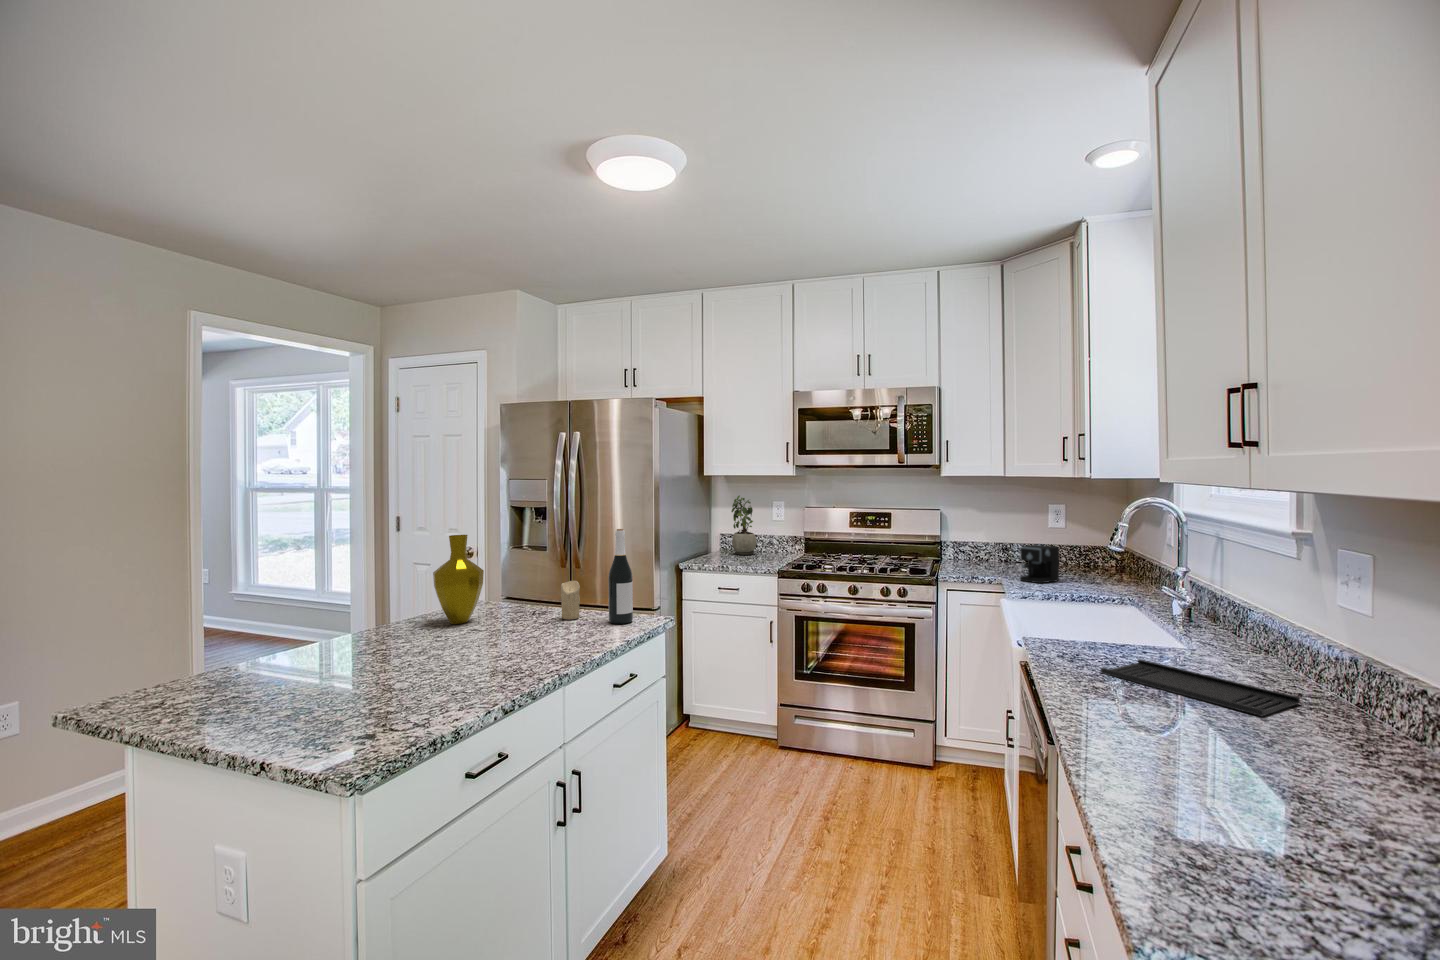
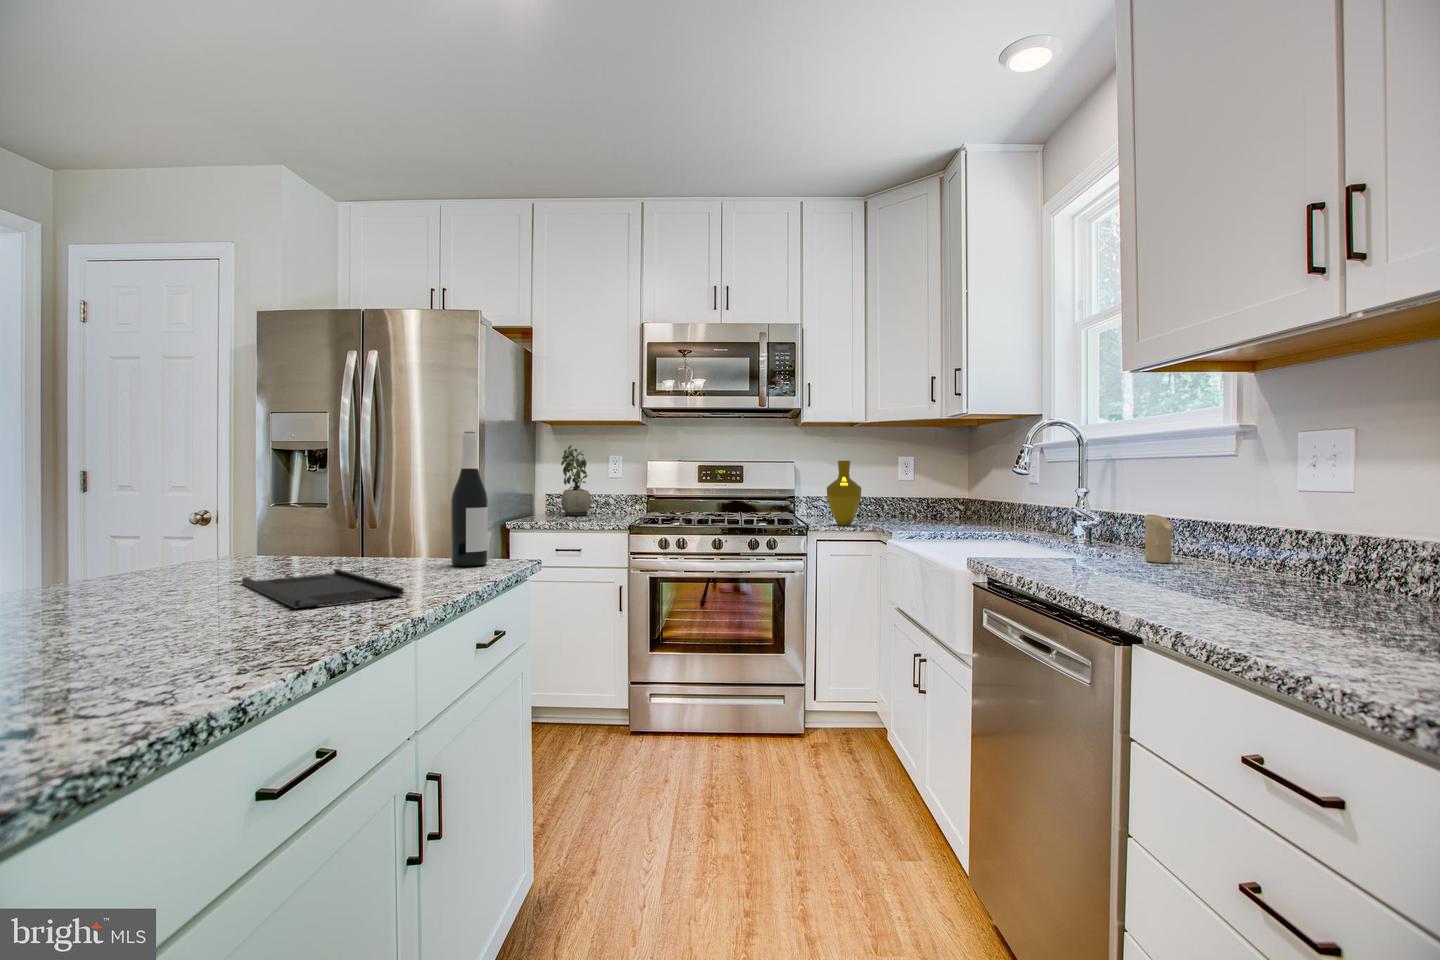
vase: present [433,535,484,624] -> present [827,461,861,526]
coffee maker: present [1020,545,1100,584] -> none [890,490,966,527]
candle: present [561,581,580,620] -> present [1144,514,1173,563]
tray: present [1101,659,1300,717] -> present [242,569,404,608]

